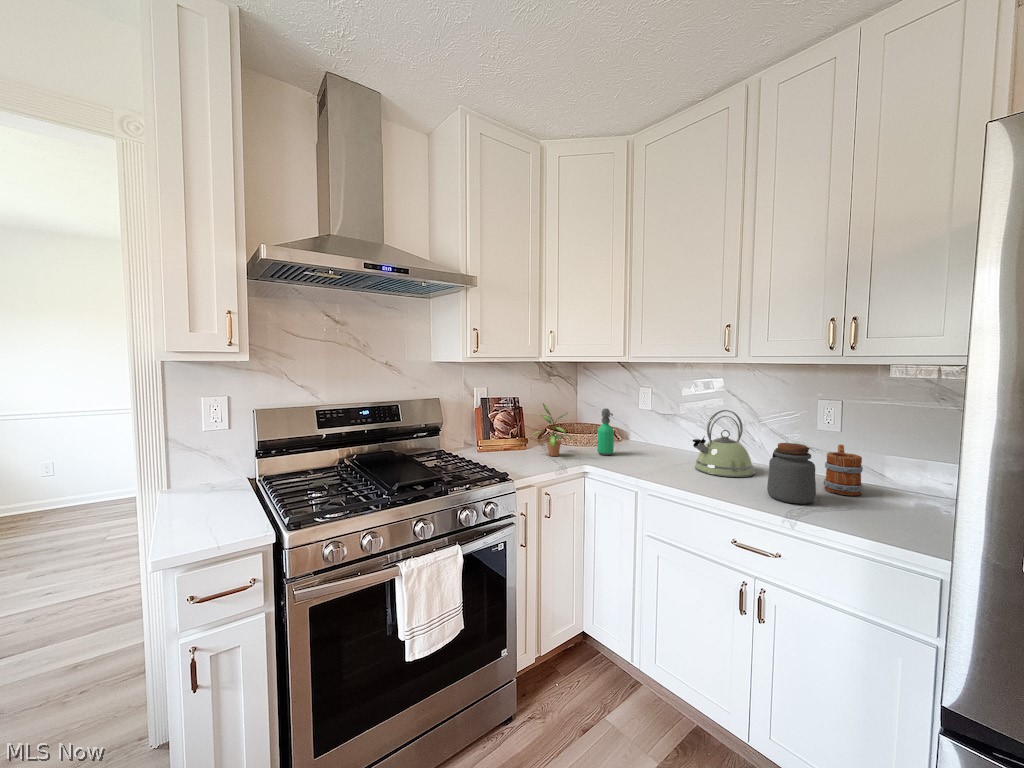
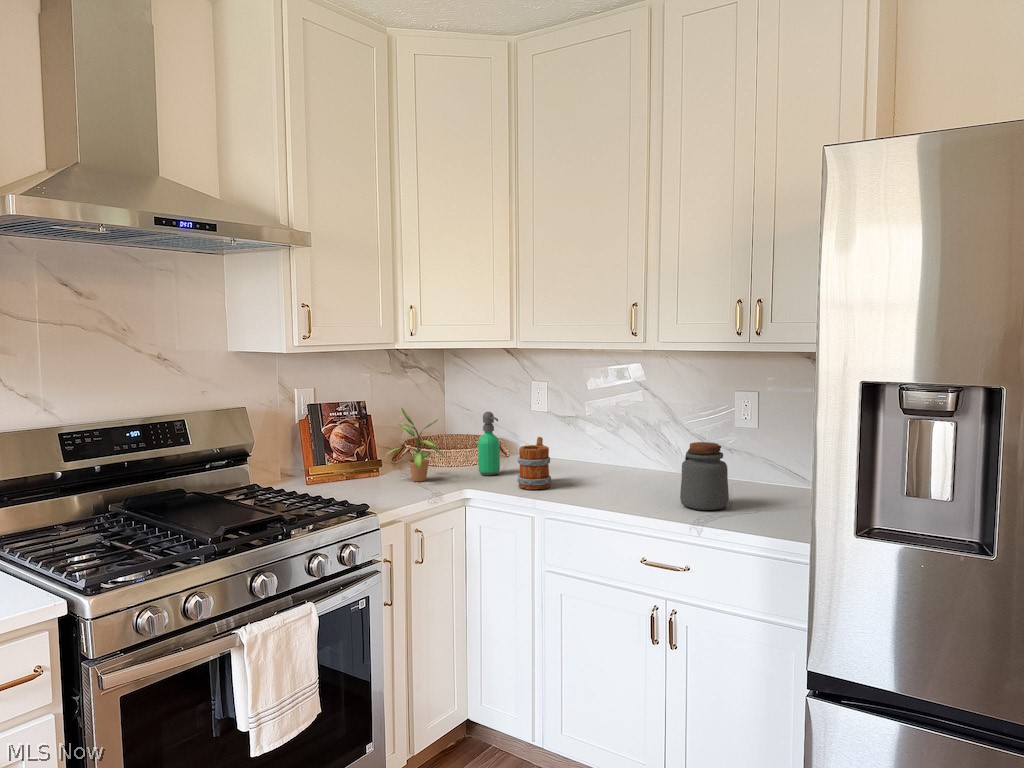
kettle: present [693,410,754,477] -> none [598,407,670,489]
mug: present [824,445,863,496] -> present [517,437,551,489]

